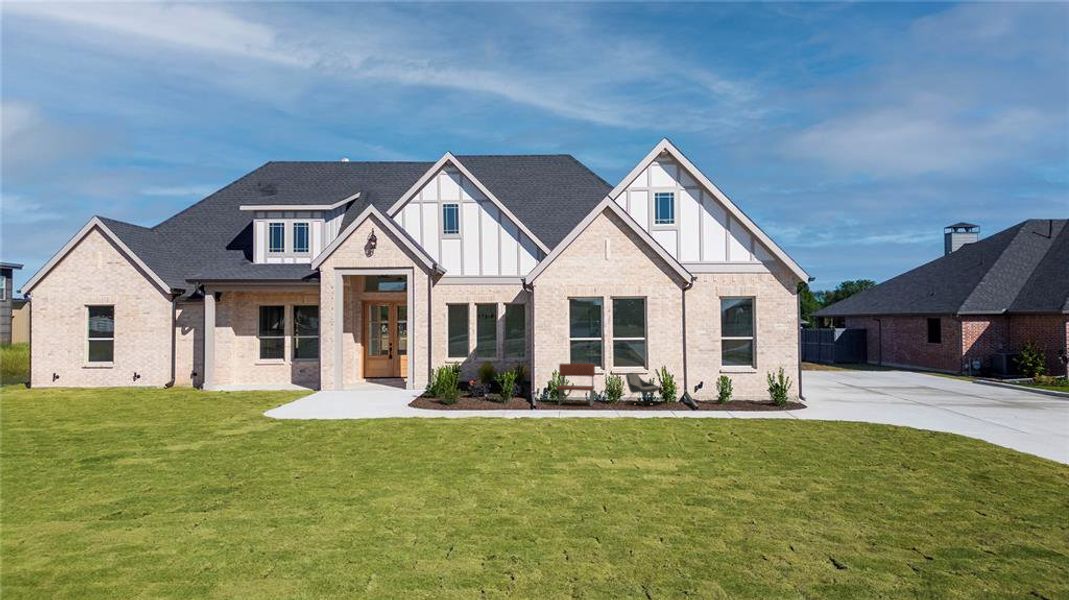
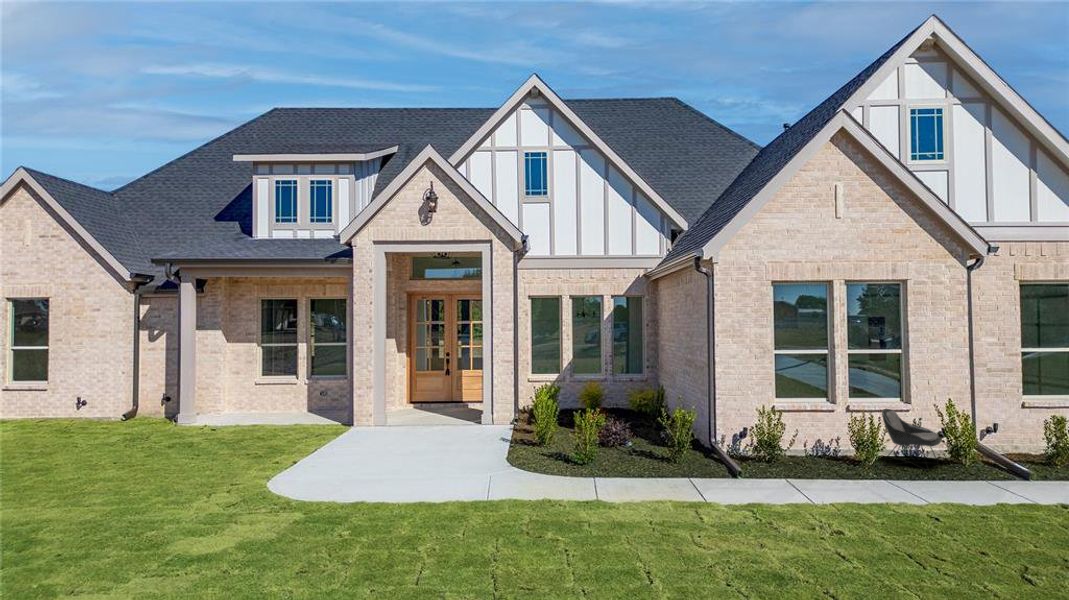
bench: present [556,363,595,406] -> none [762,393,833,468]

